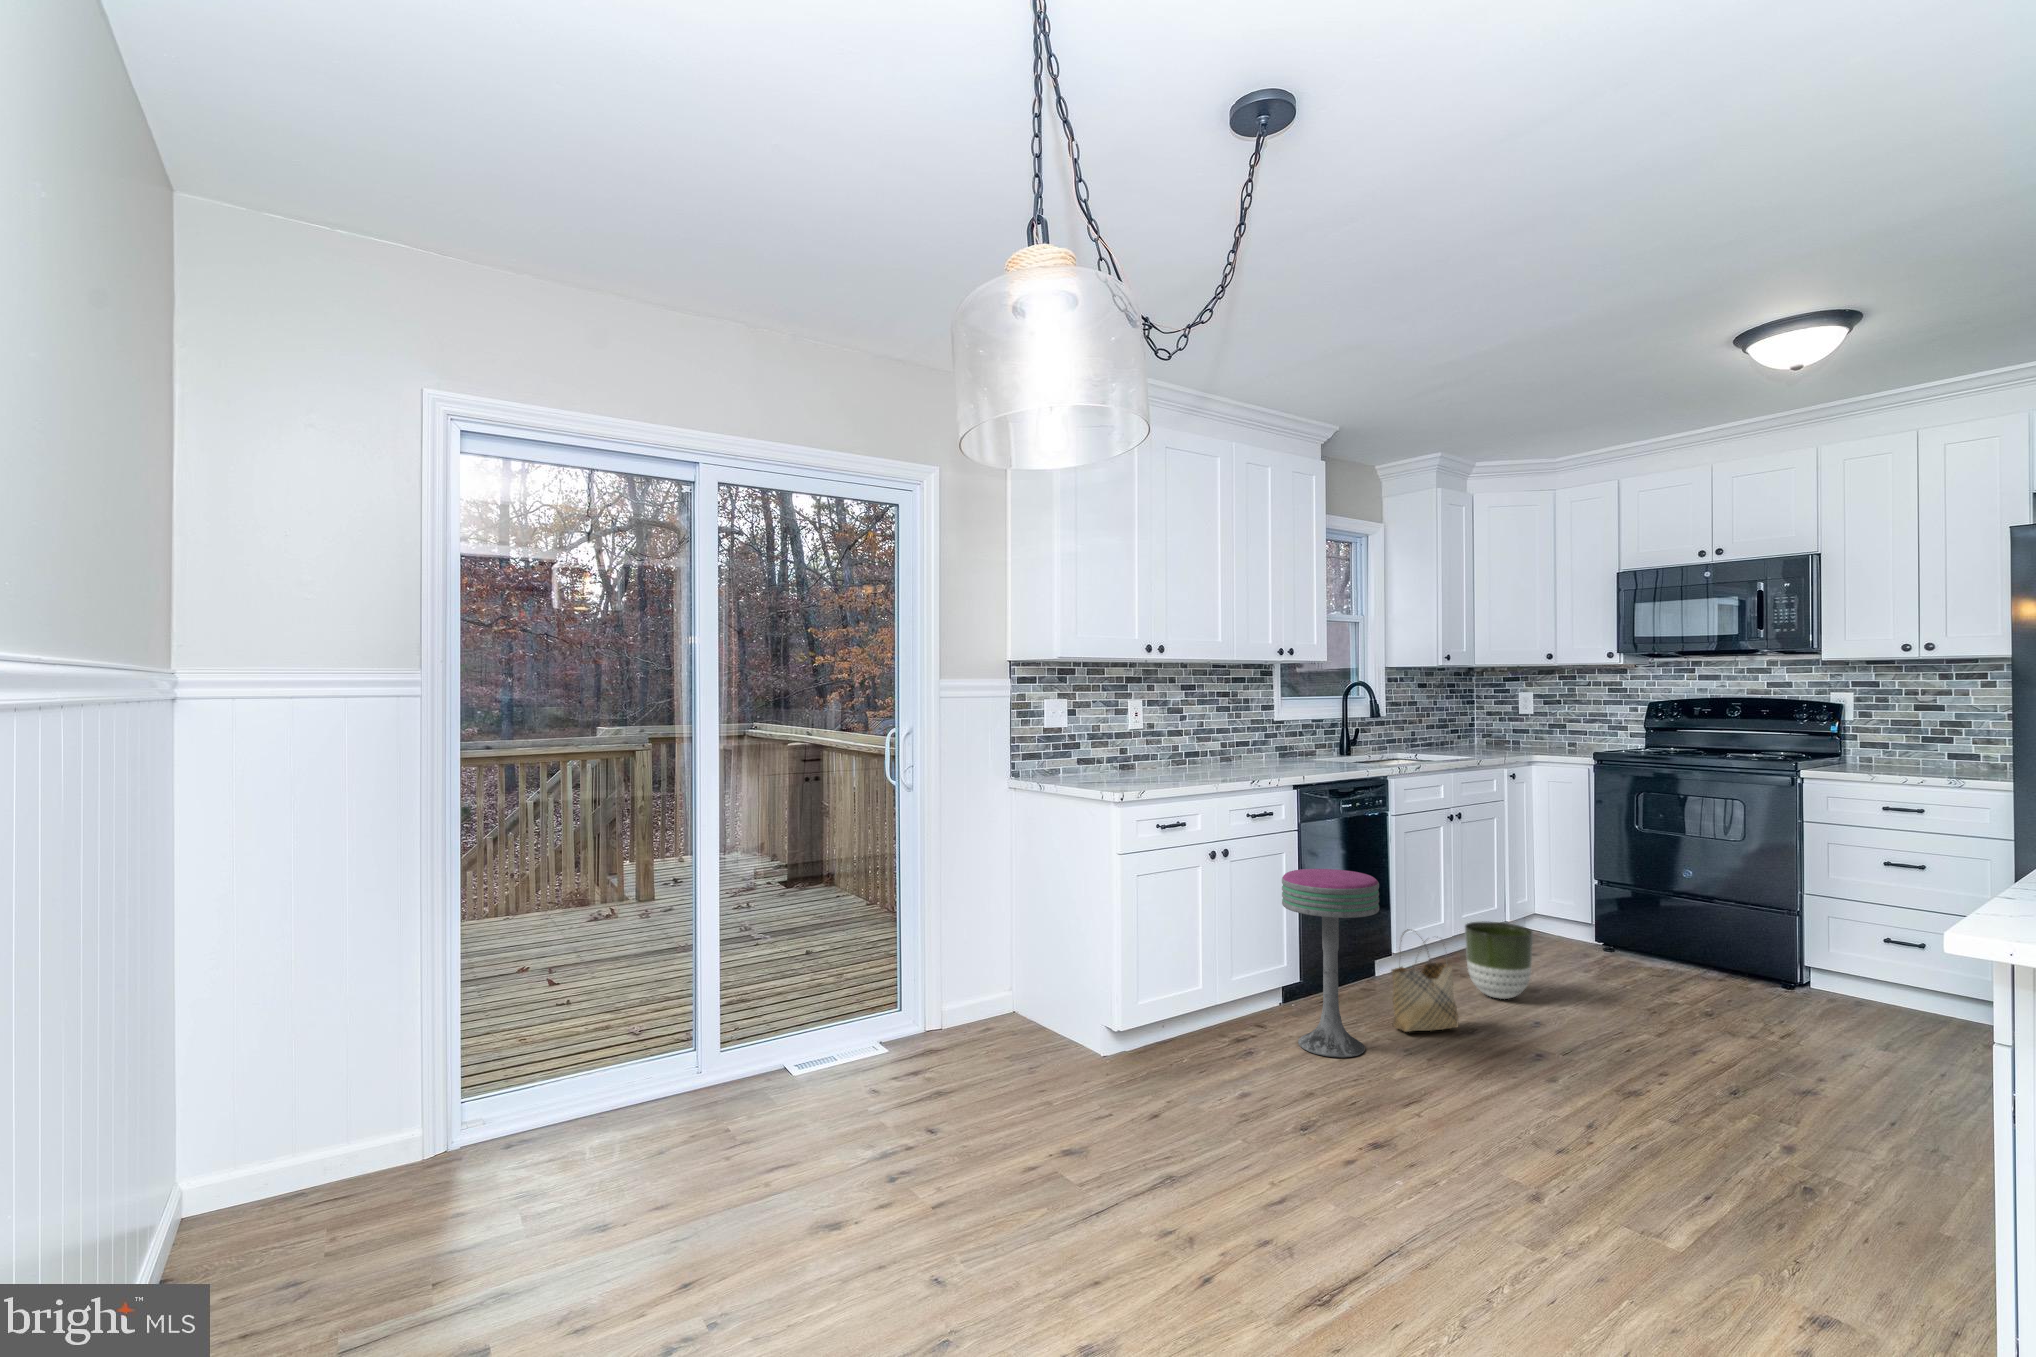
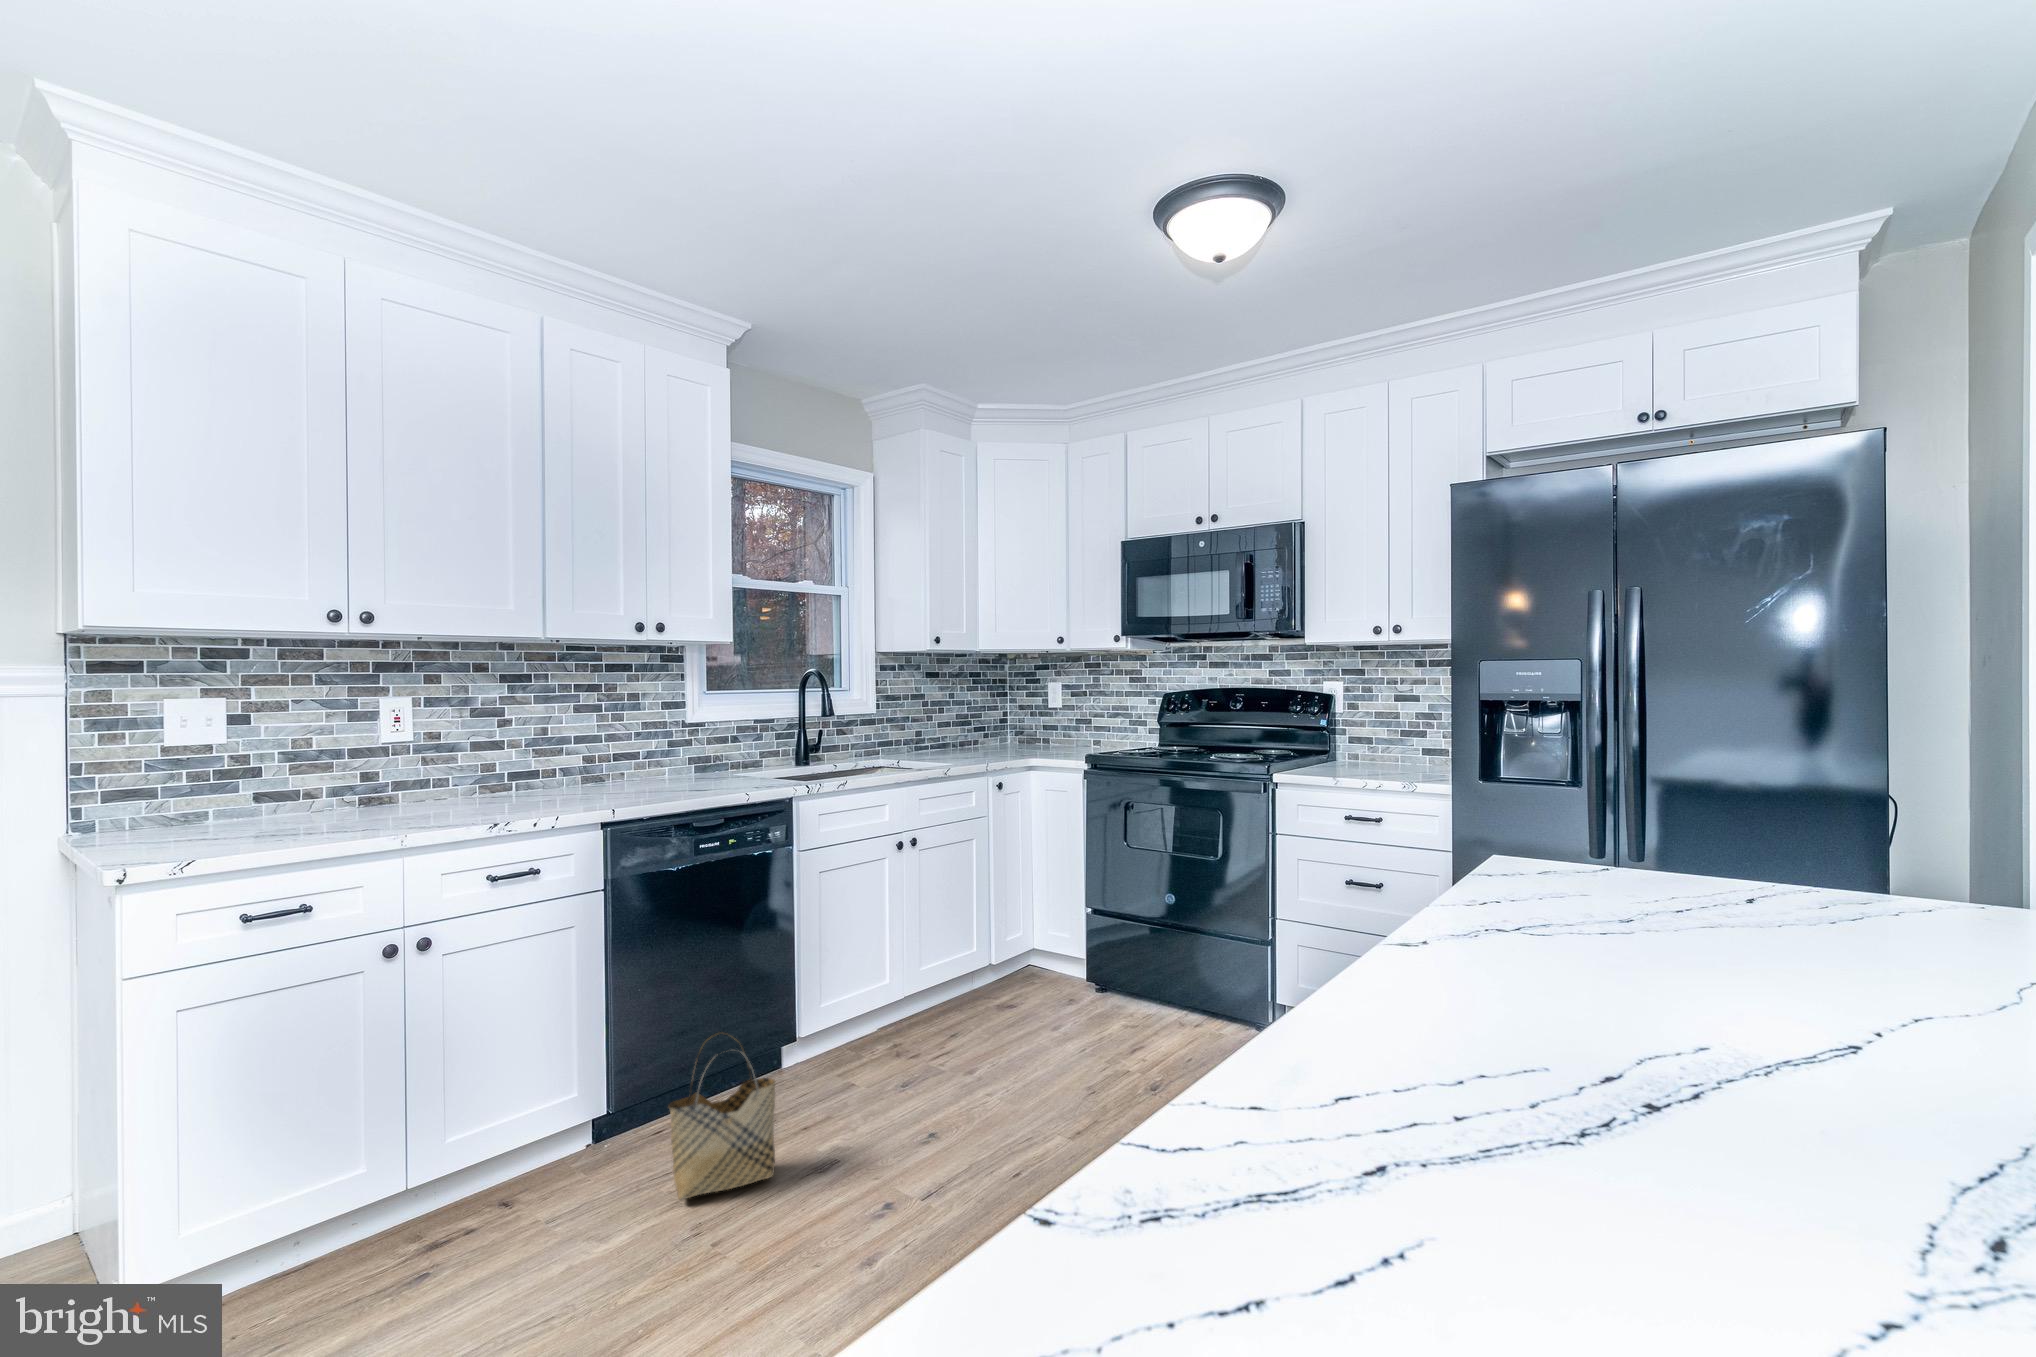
bar stool: present [1282,869,1379,1057] -> none [439,960,610,1286]
planter: present [1465,921,1533,999] -> none [853,988,936,1099]

